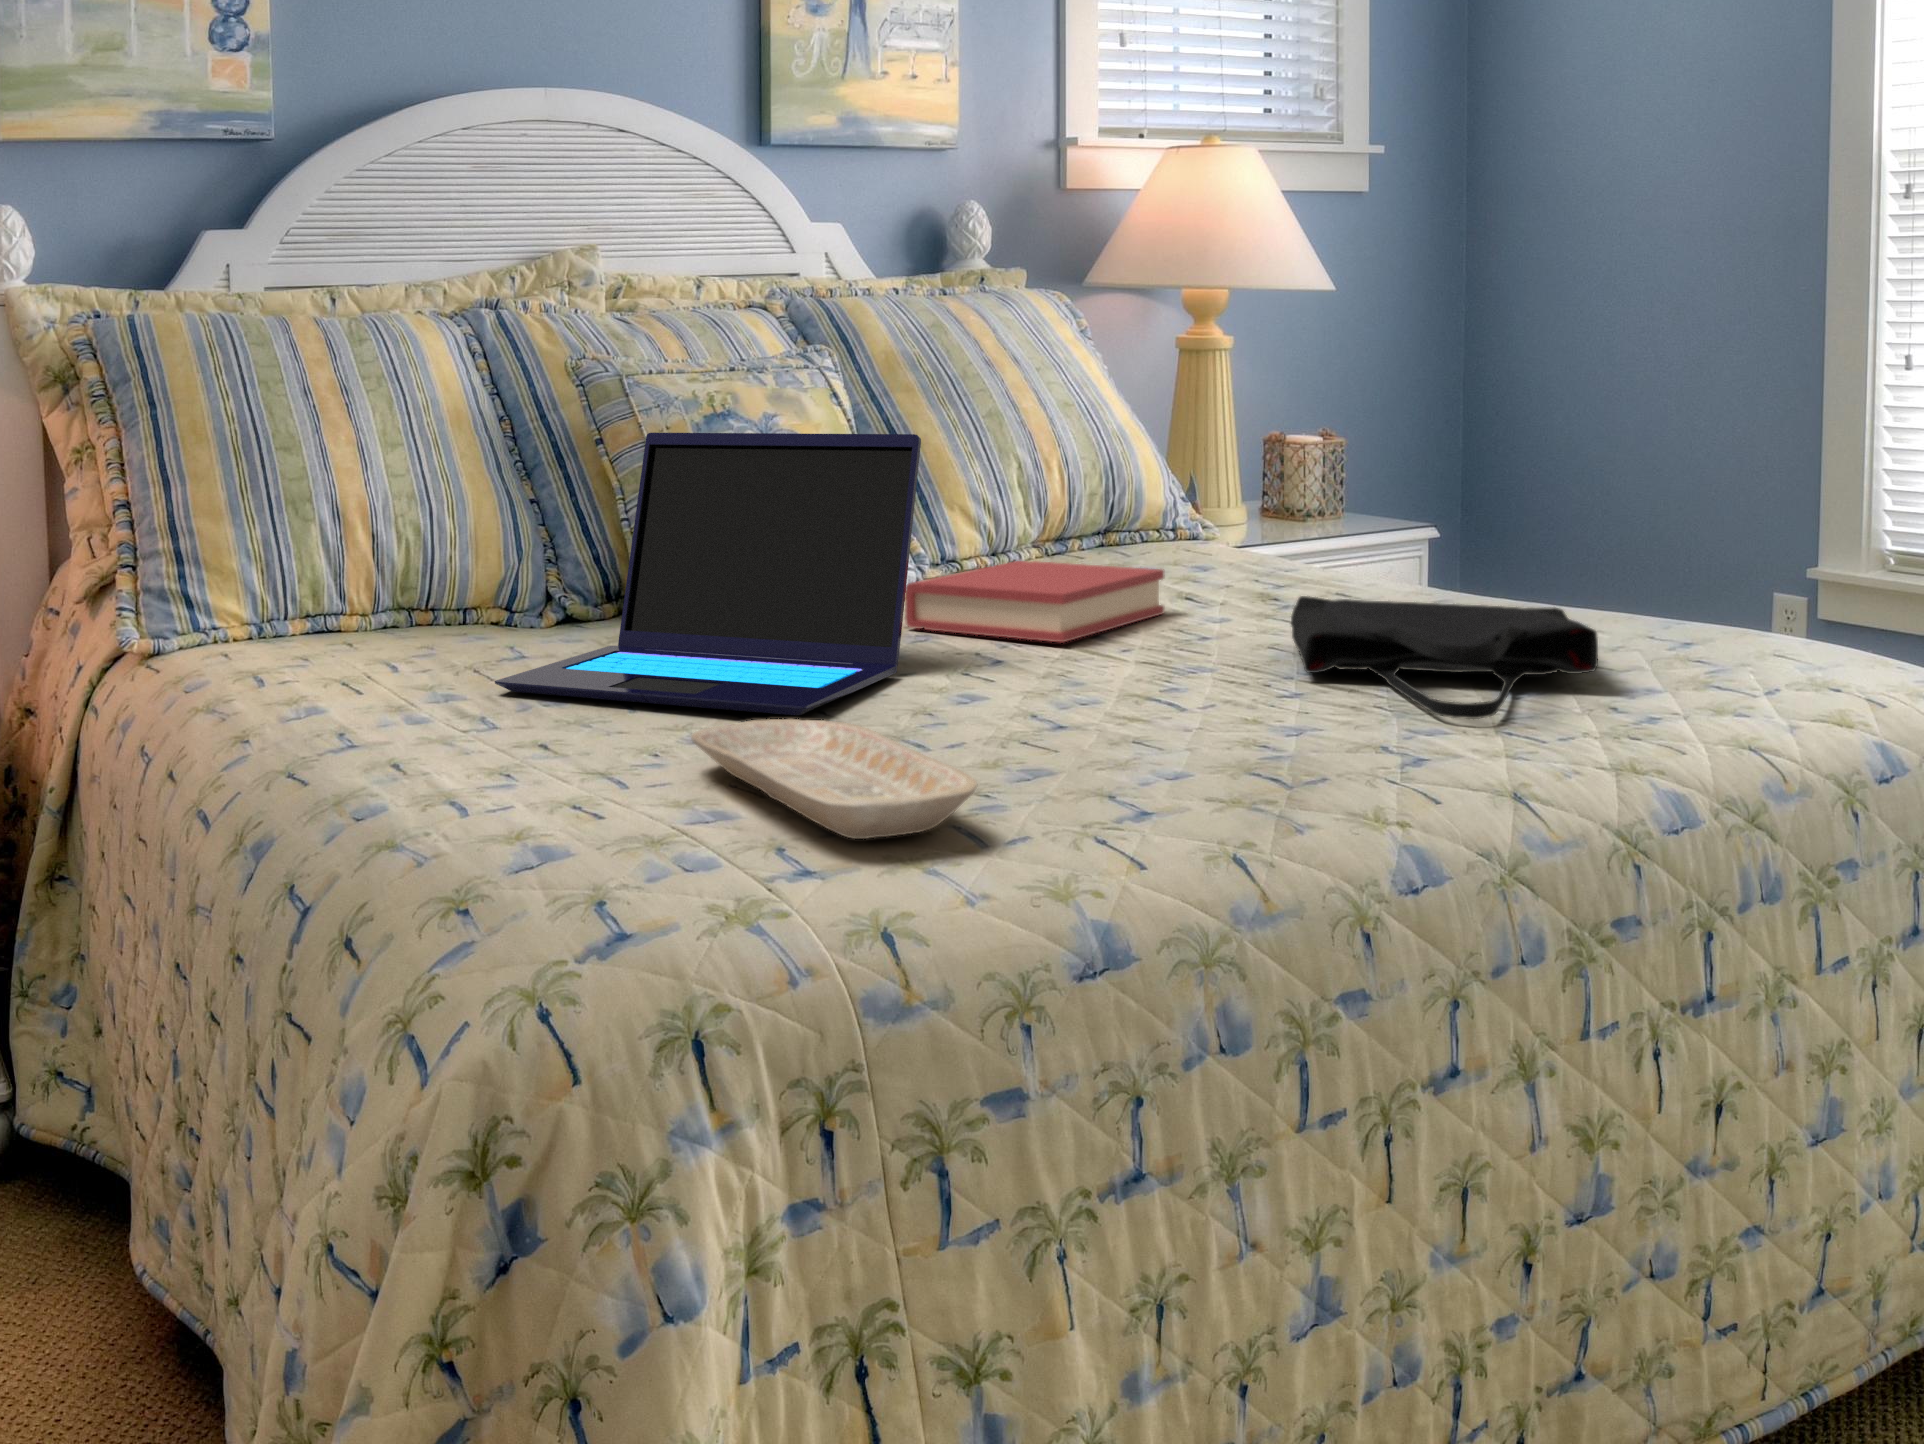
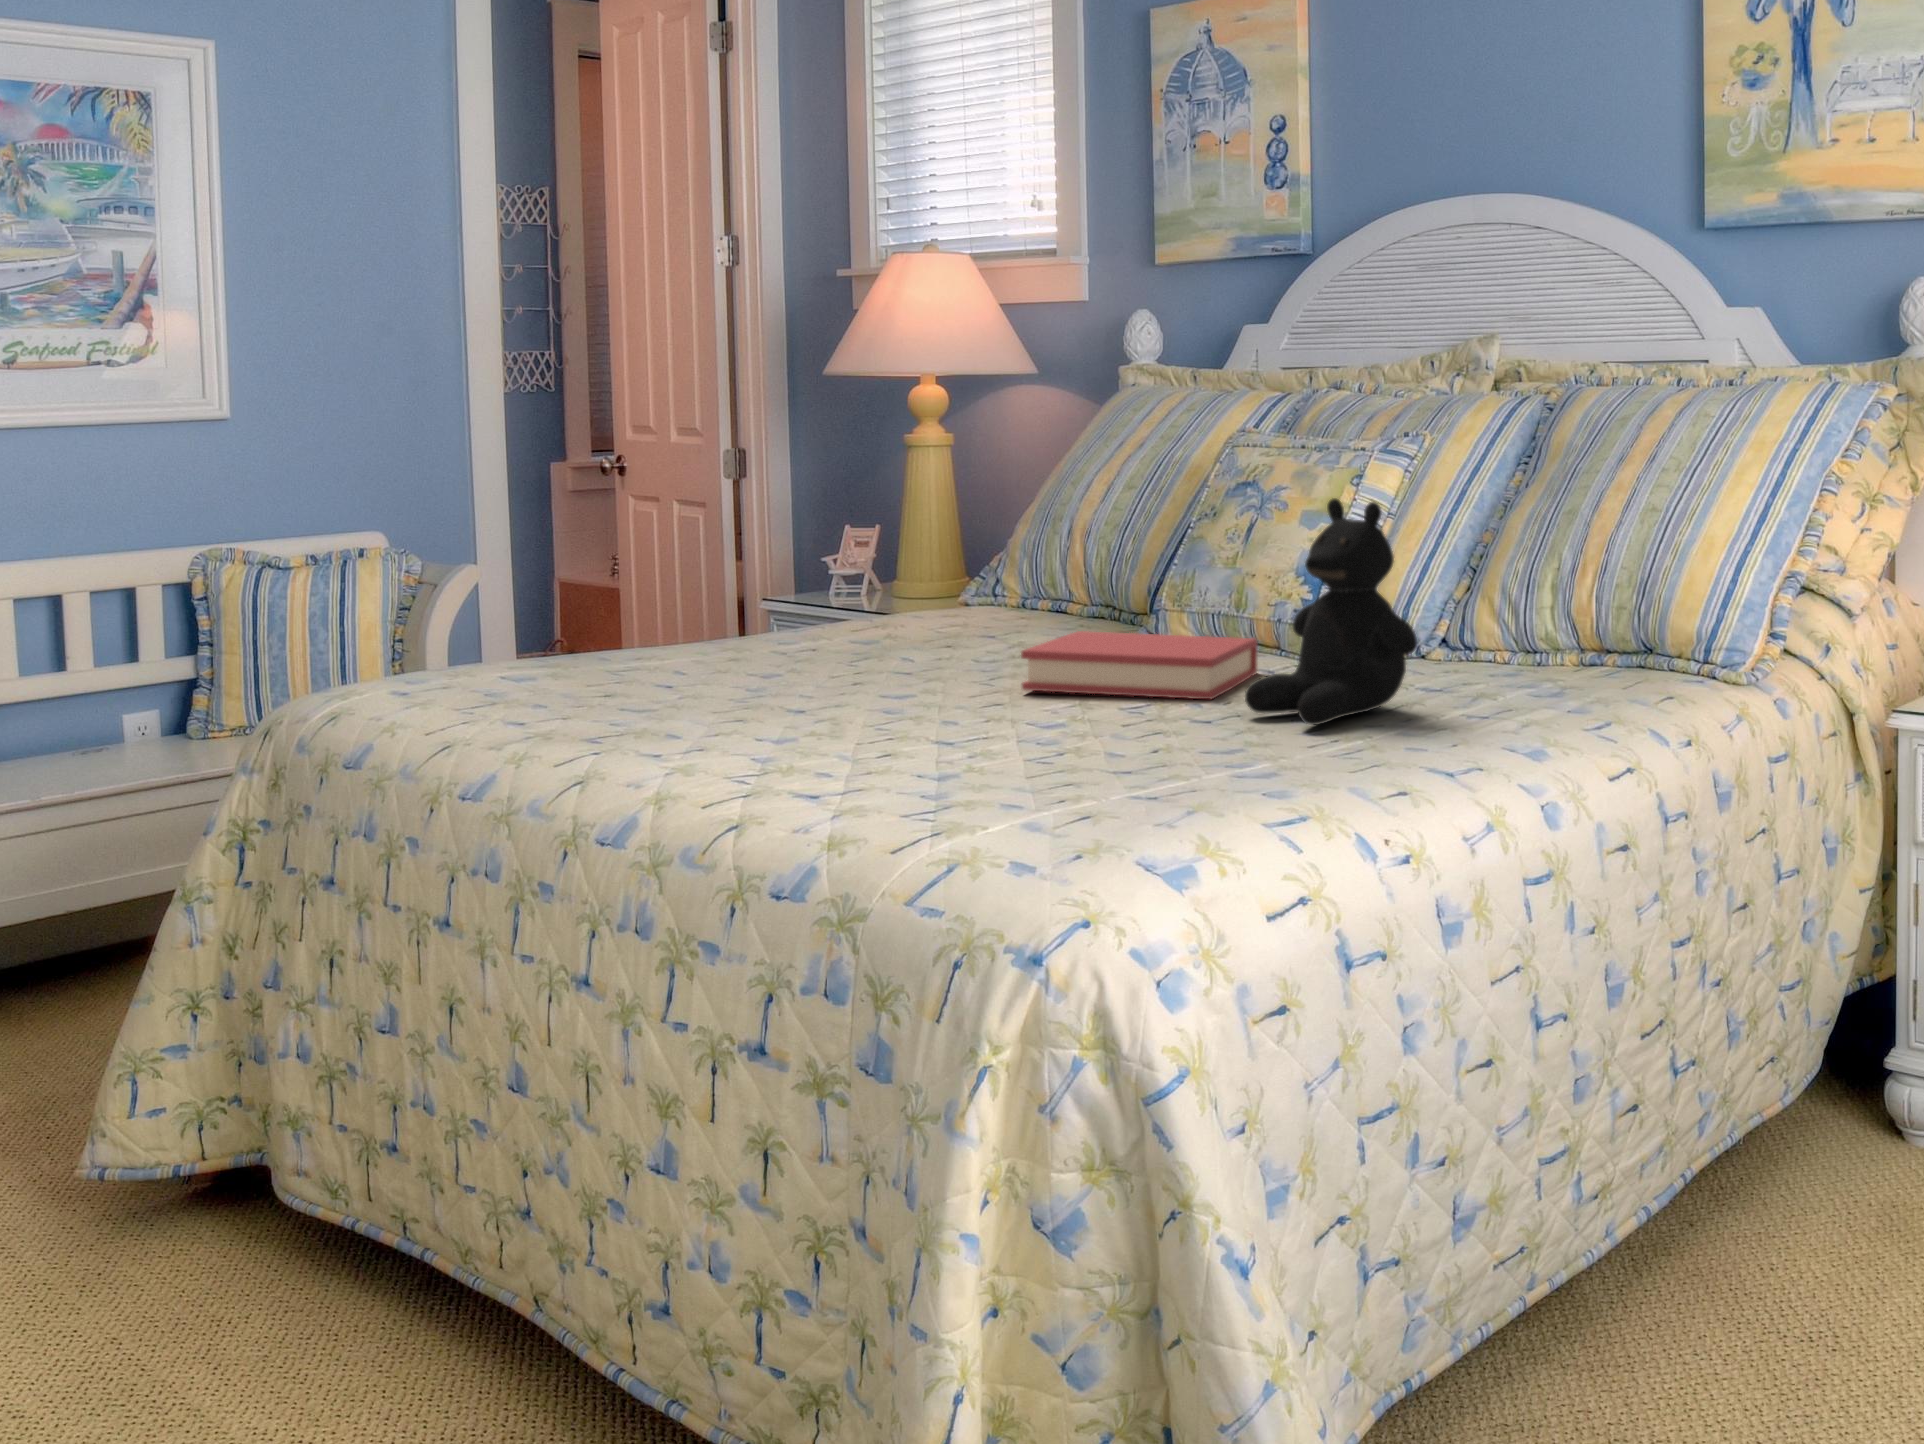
teddy bear: none [1182,384,1368,606] -> present [1245,498,1417,725]
laptop: present [495,433,921,715] -> none [707,492,999,679]
tote bag: present [1291,596,1598,719] -> none [736,686,1086,780]
tray: present [691,719,977,839] -> none [375,660,628,713]

